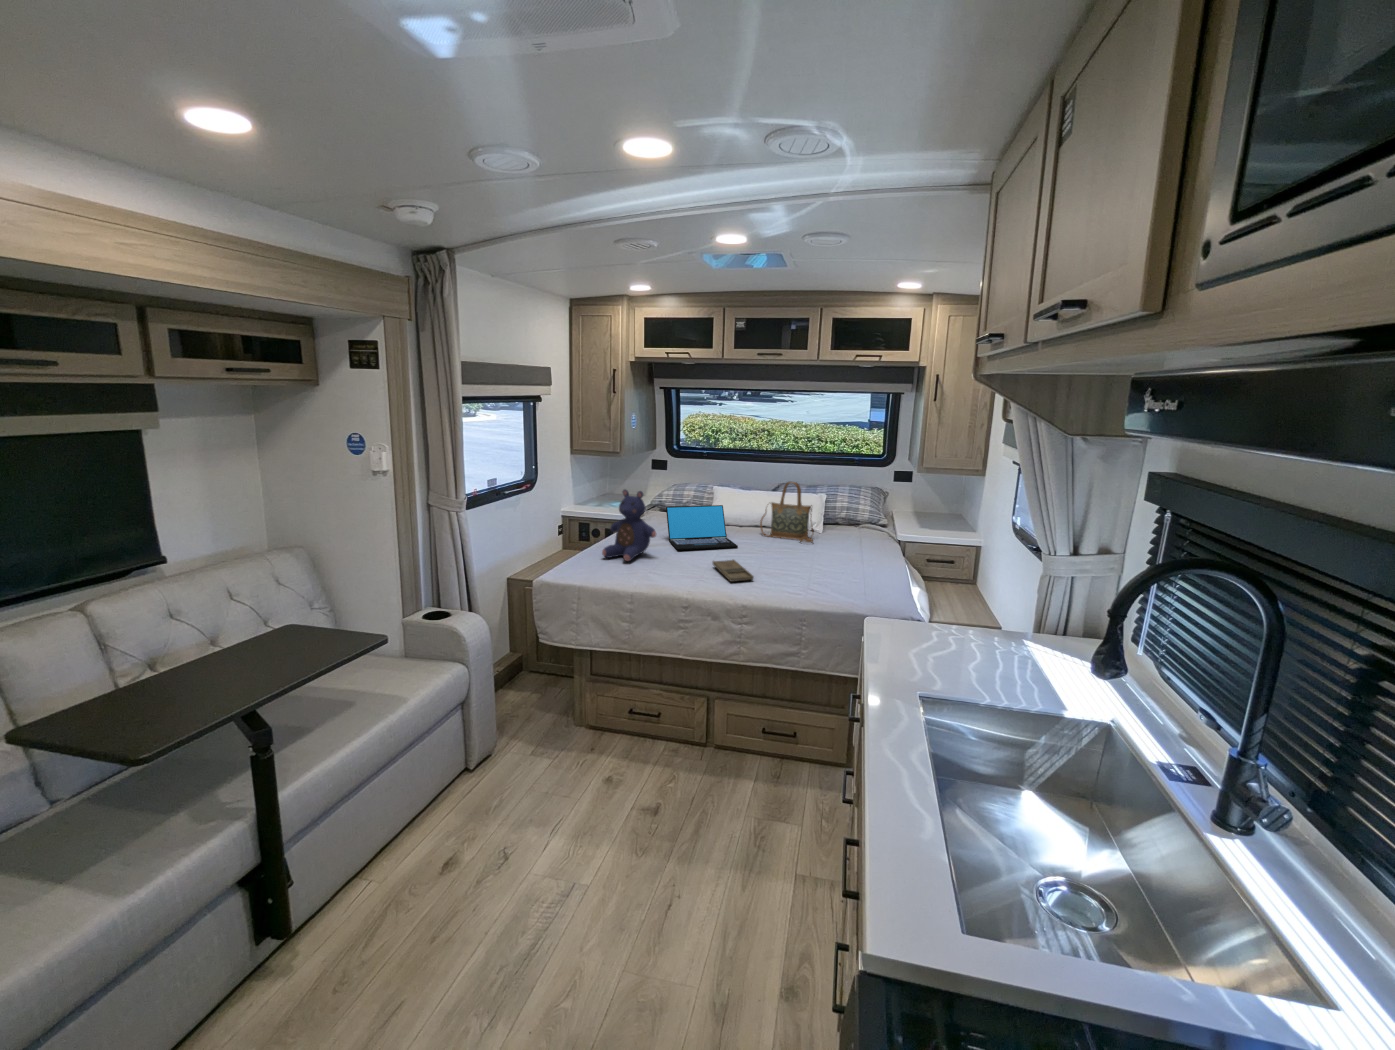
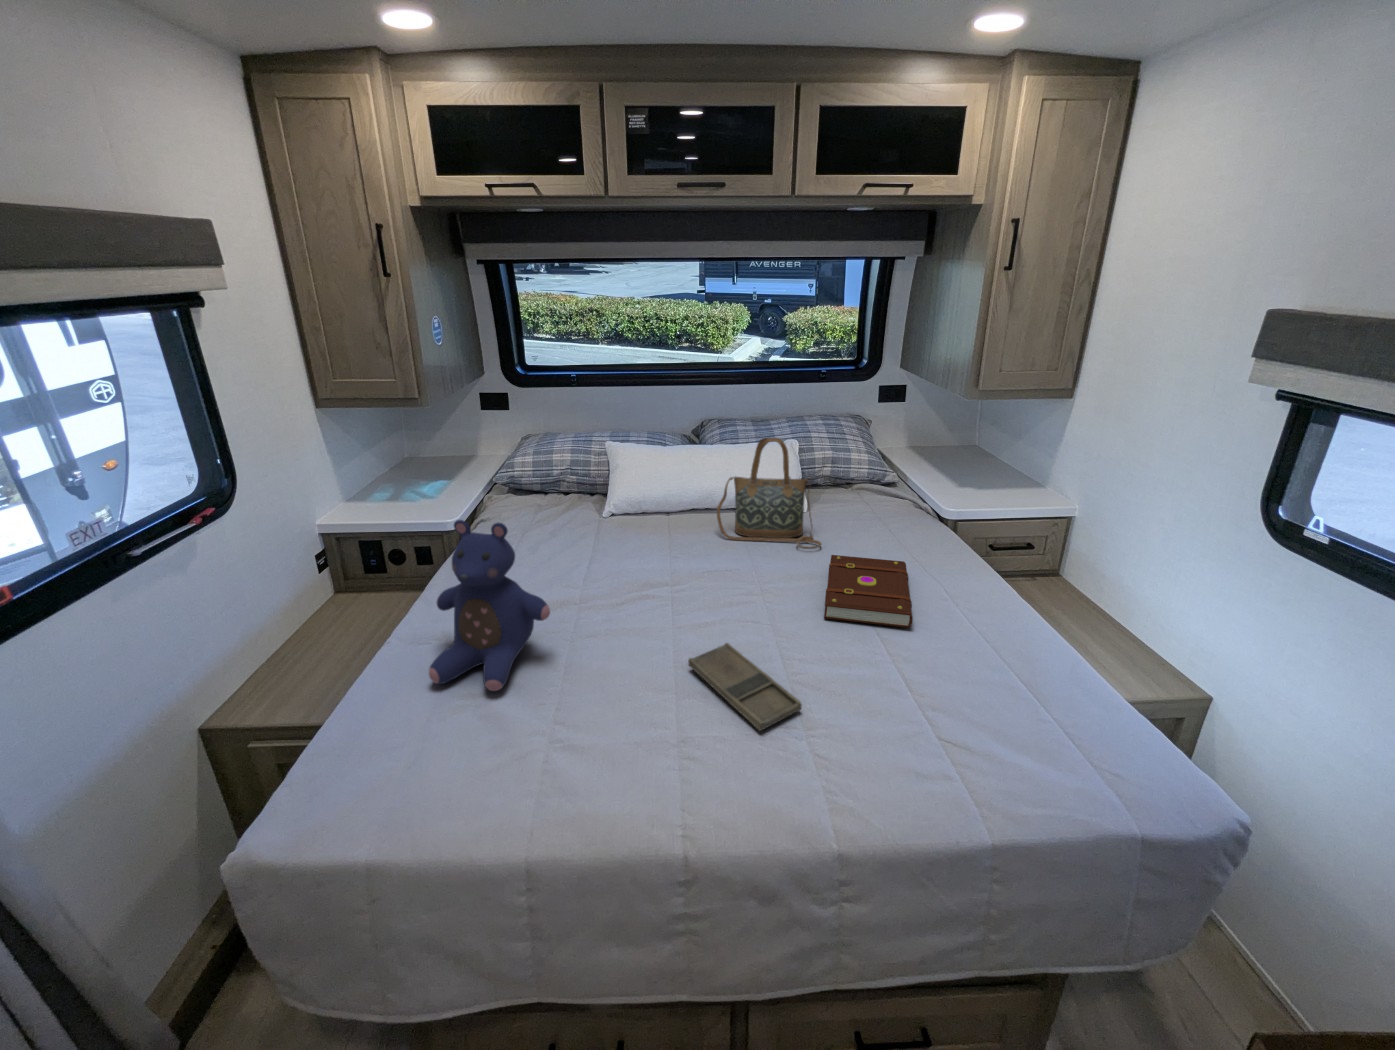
laptop: present [666,505,738,550] -> none [544,495,703,620]
book: none [790,543,851,568] -> present [824,555,913,628]

